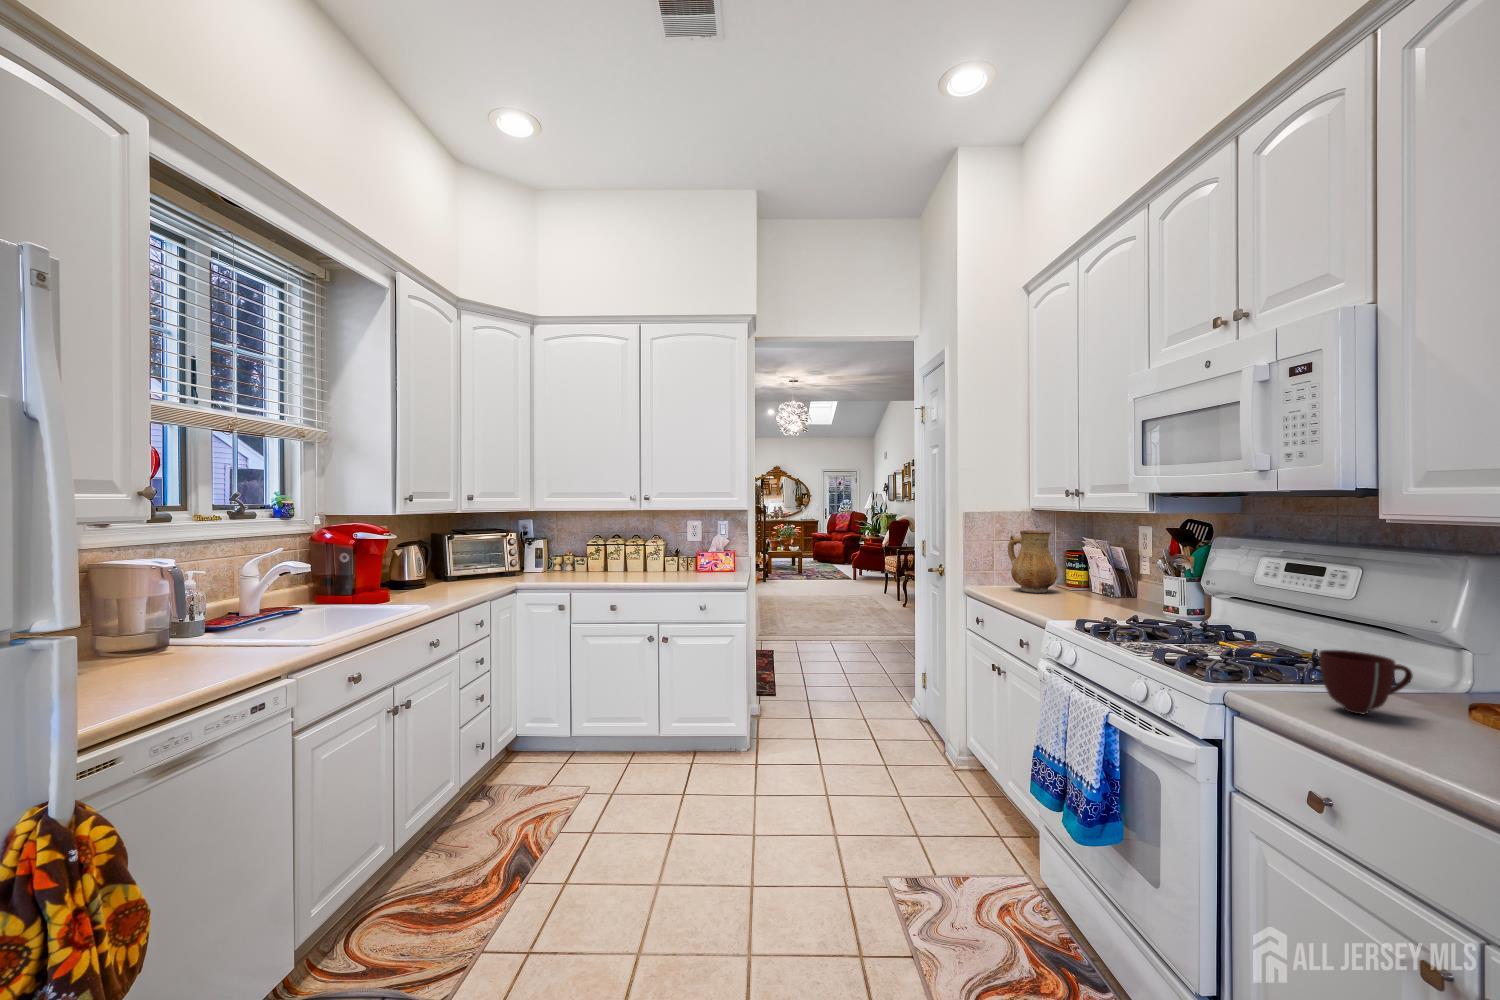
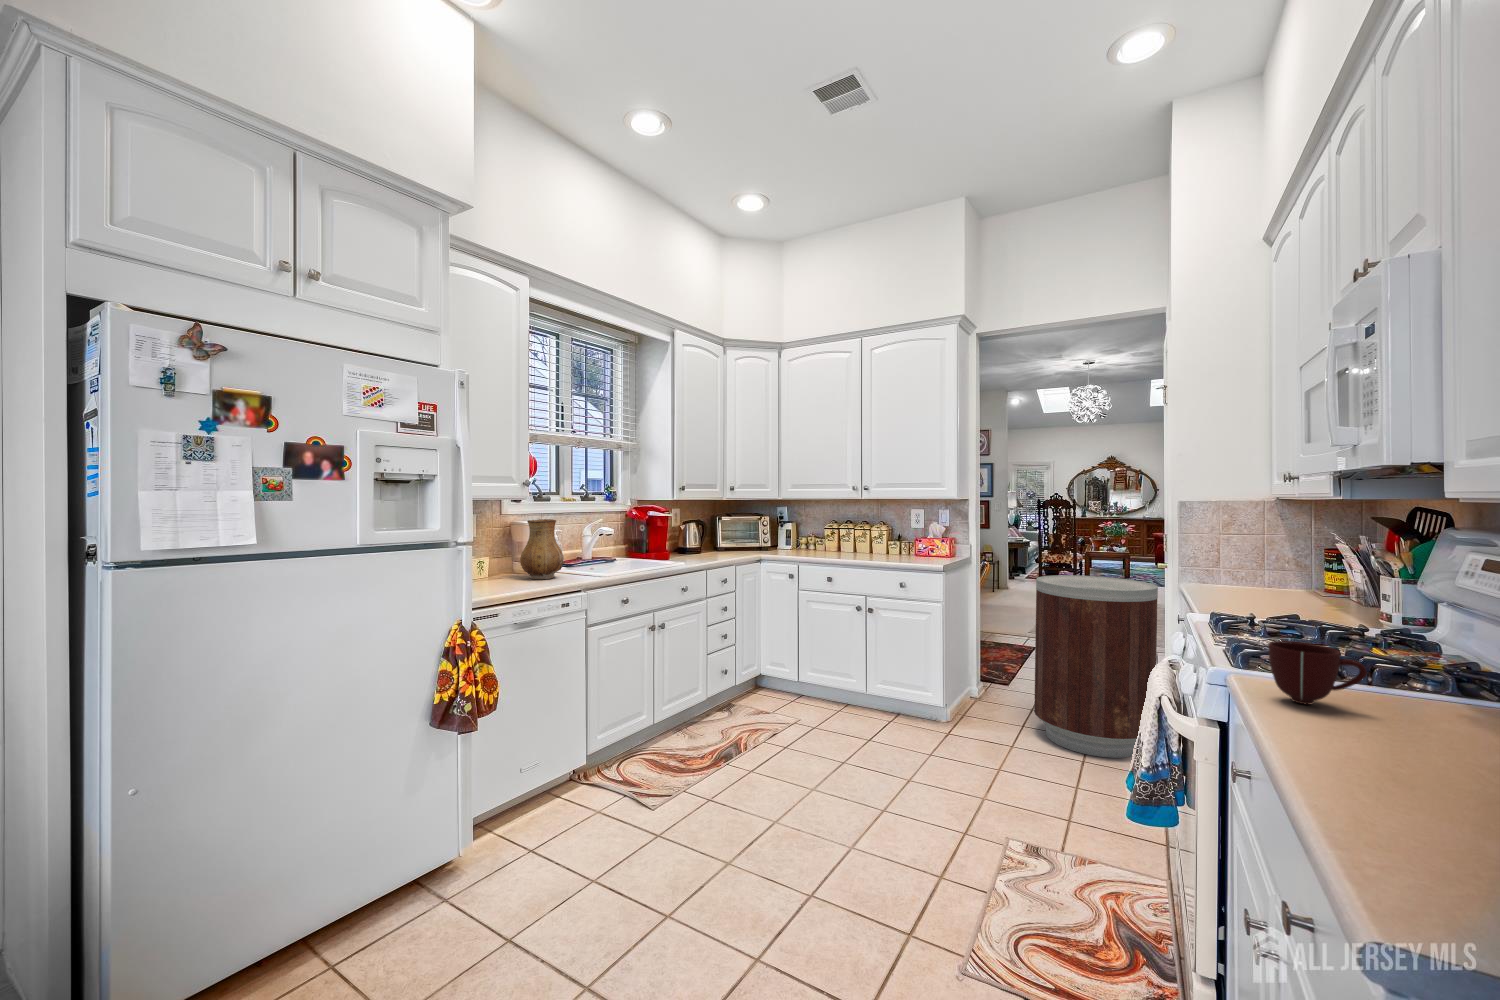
ceramic pitcher: present [1008,530,1058,593] -> present [520,519,564,579]
trash can: none [827,579,932,756] -> present [1034,575,1158,758]

